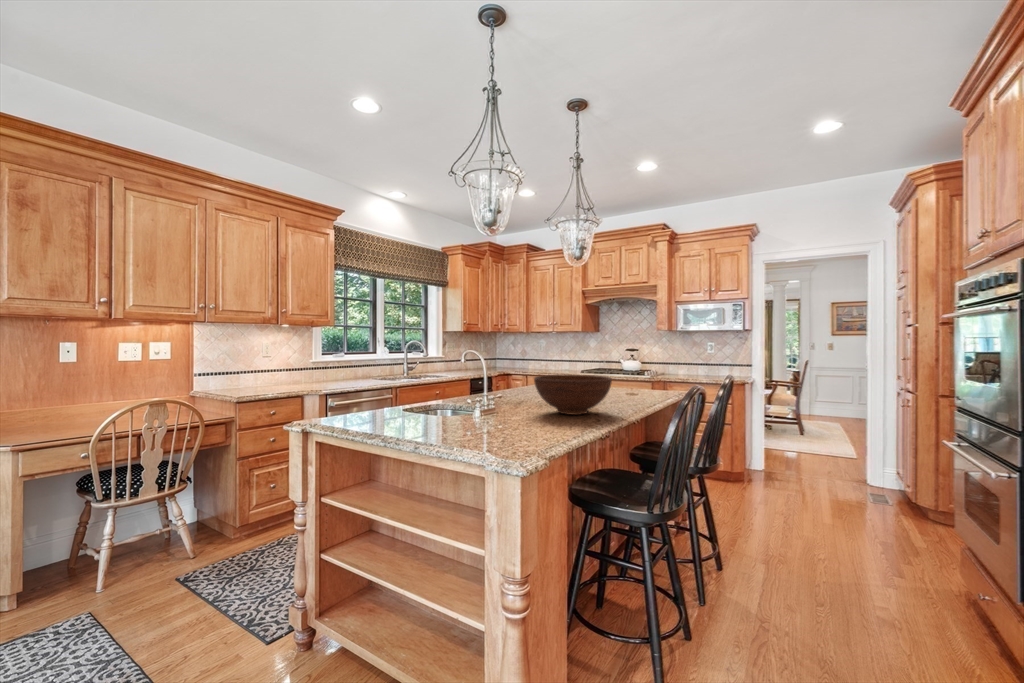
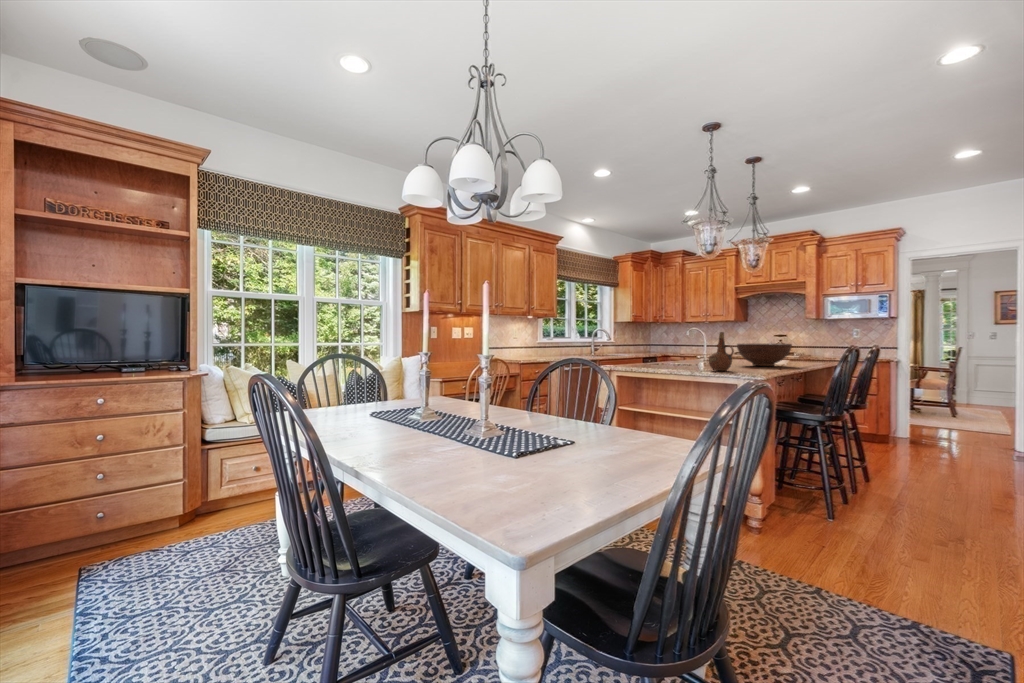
ceramic pitcher: none [458,365,500,439] -> present [709,332,734,371]

